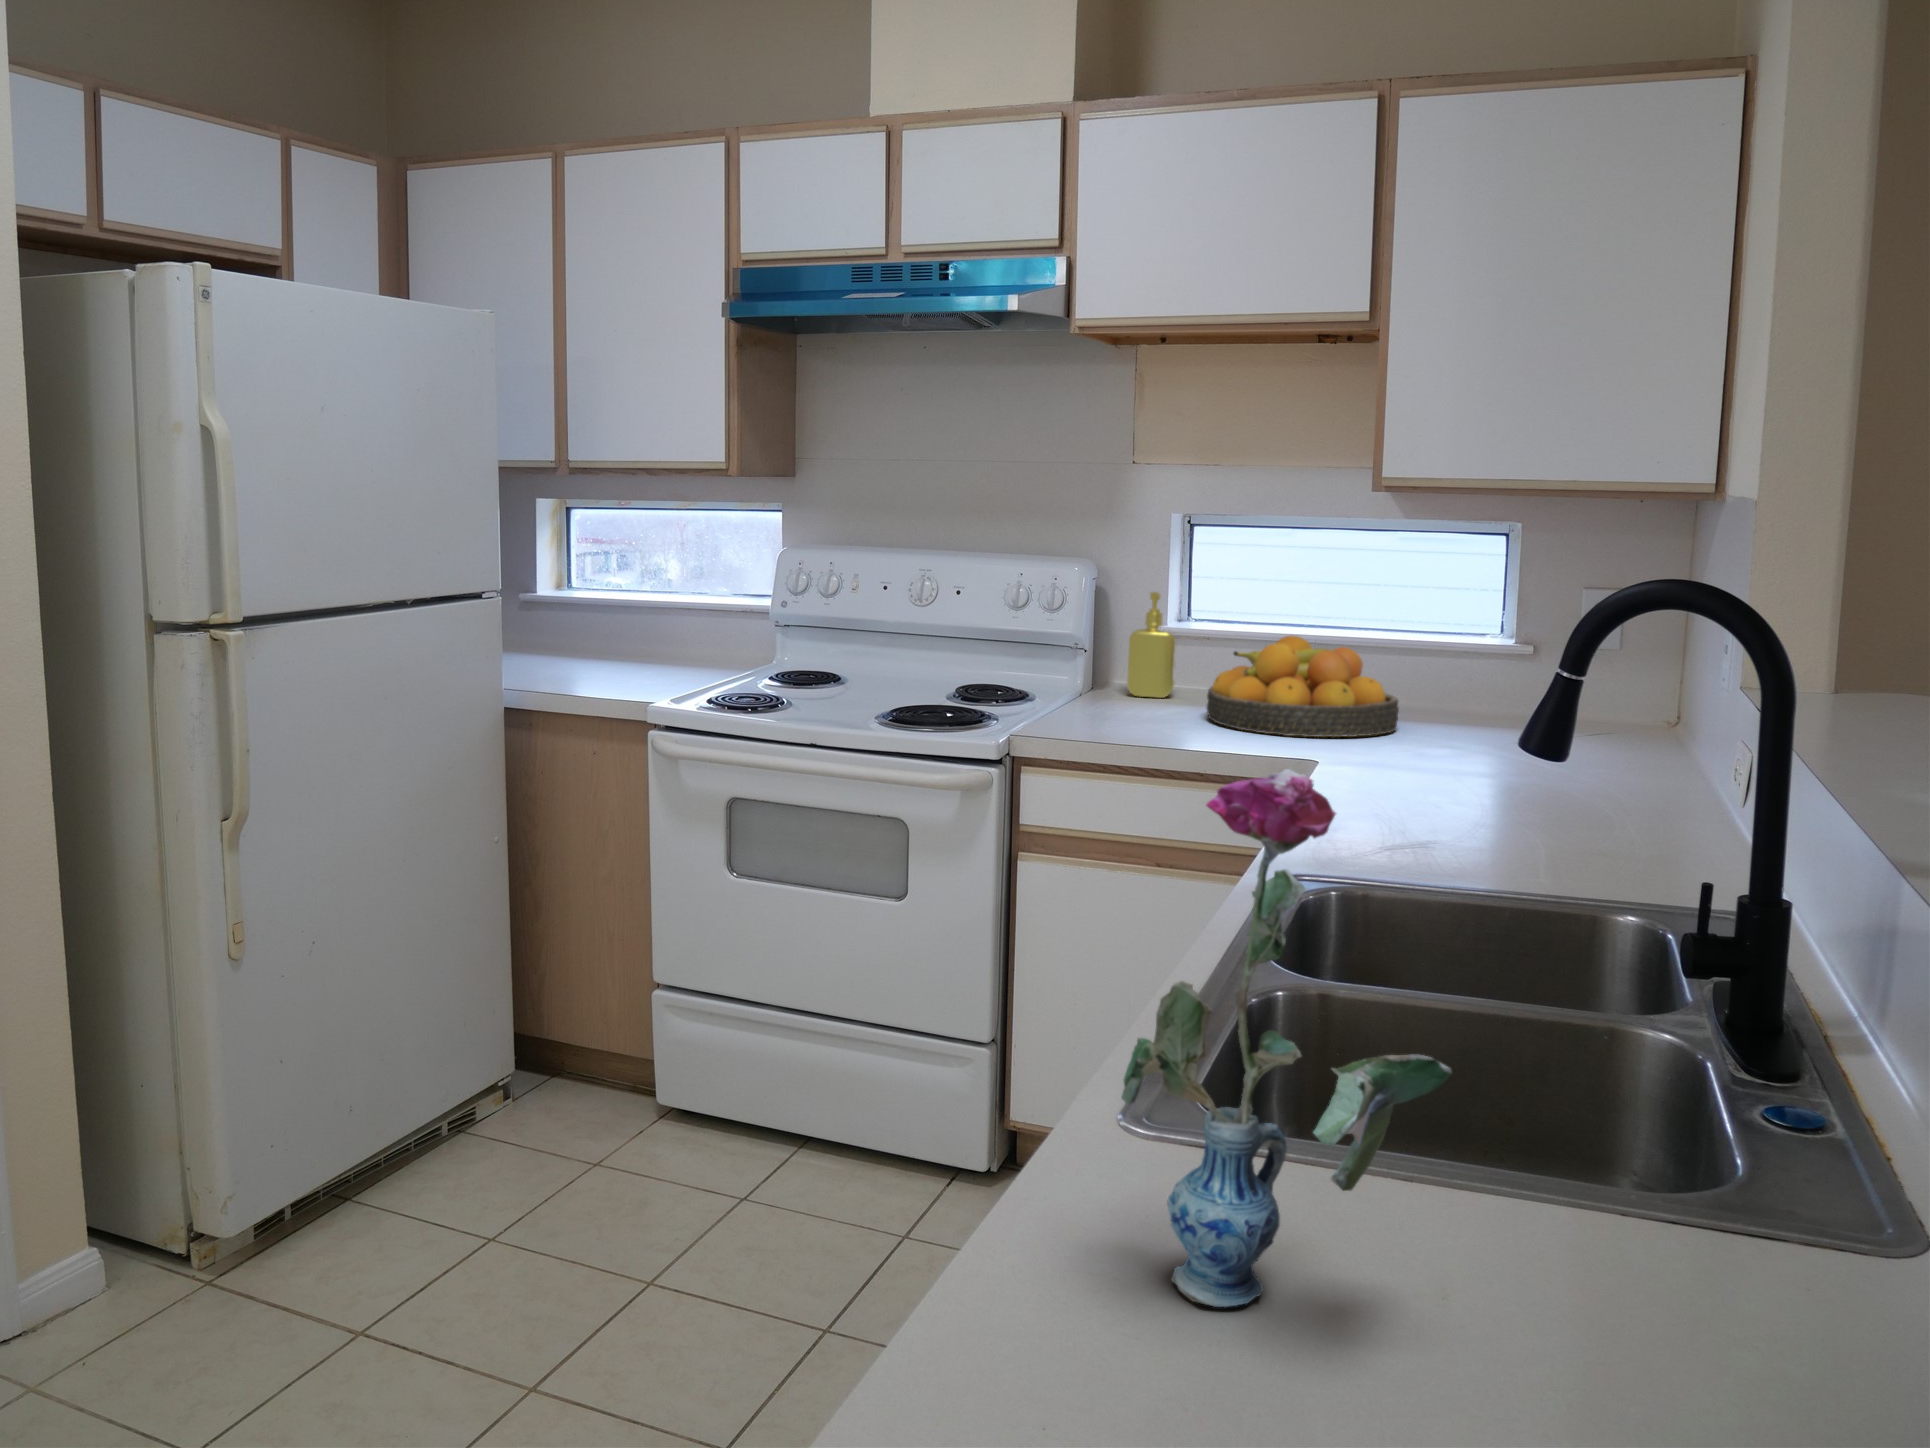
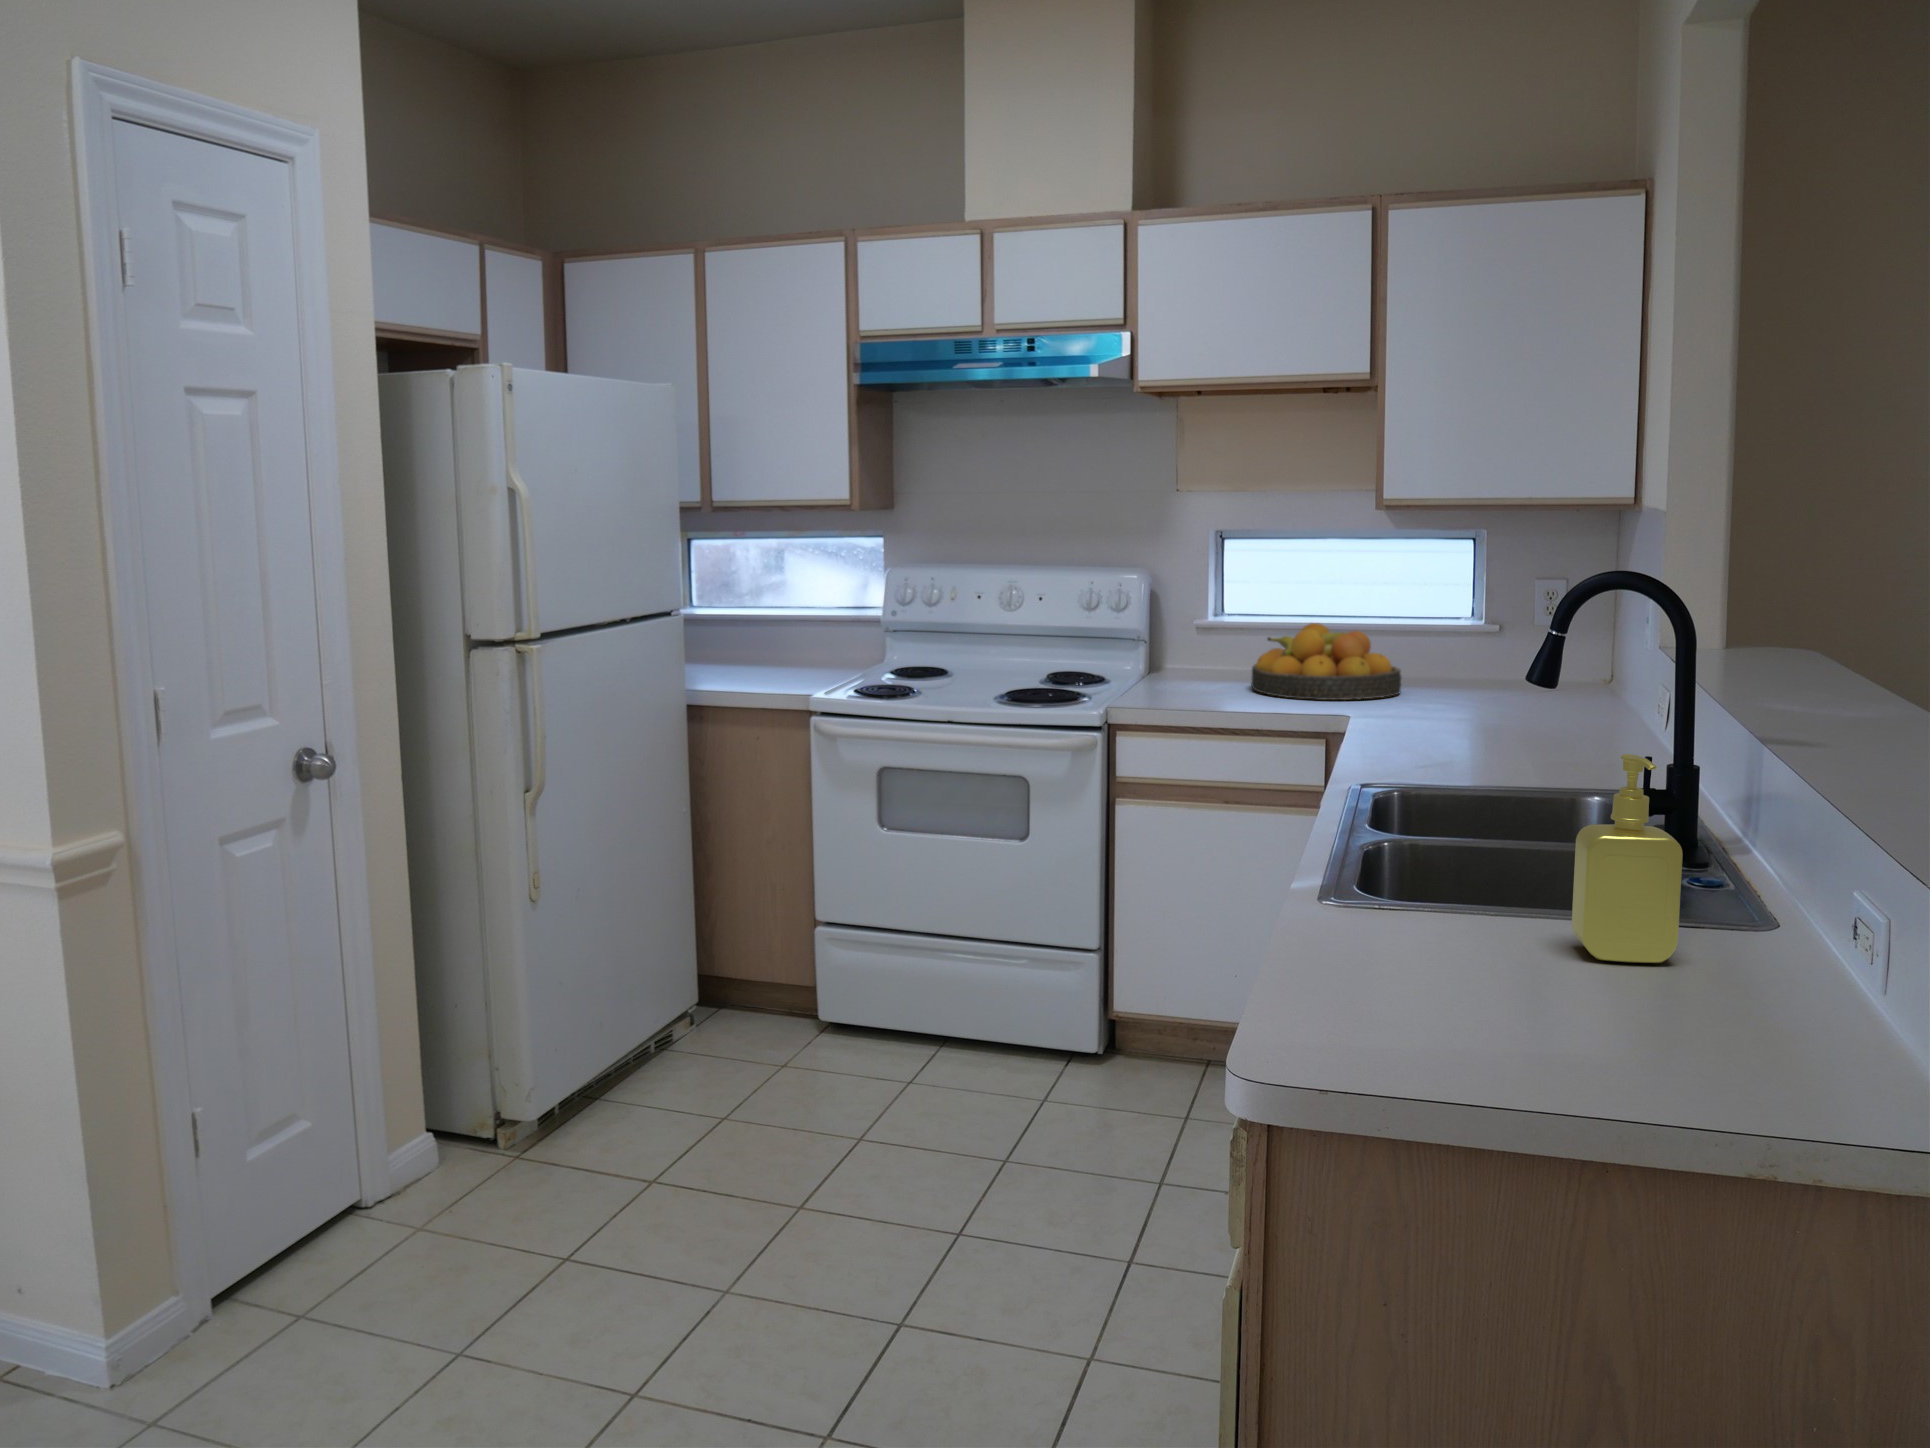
soap dispenser: present [1127,592,1175,698] -> present [1572,754,1683,963]
vase: present [1121,769,1452,1307] -> none [1369,683,1540,959]

